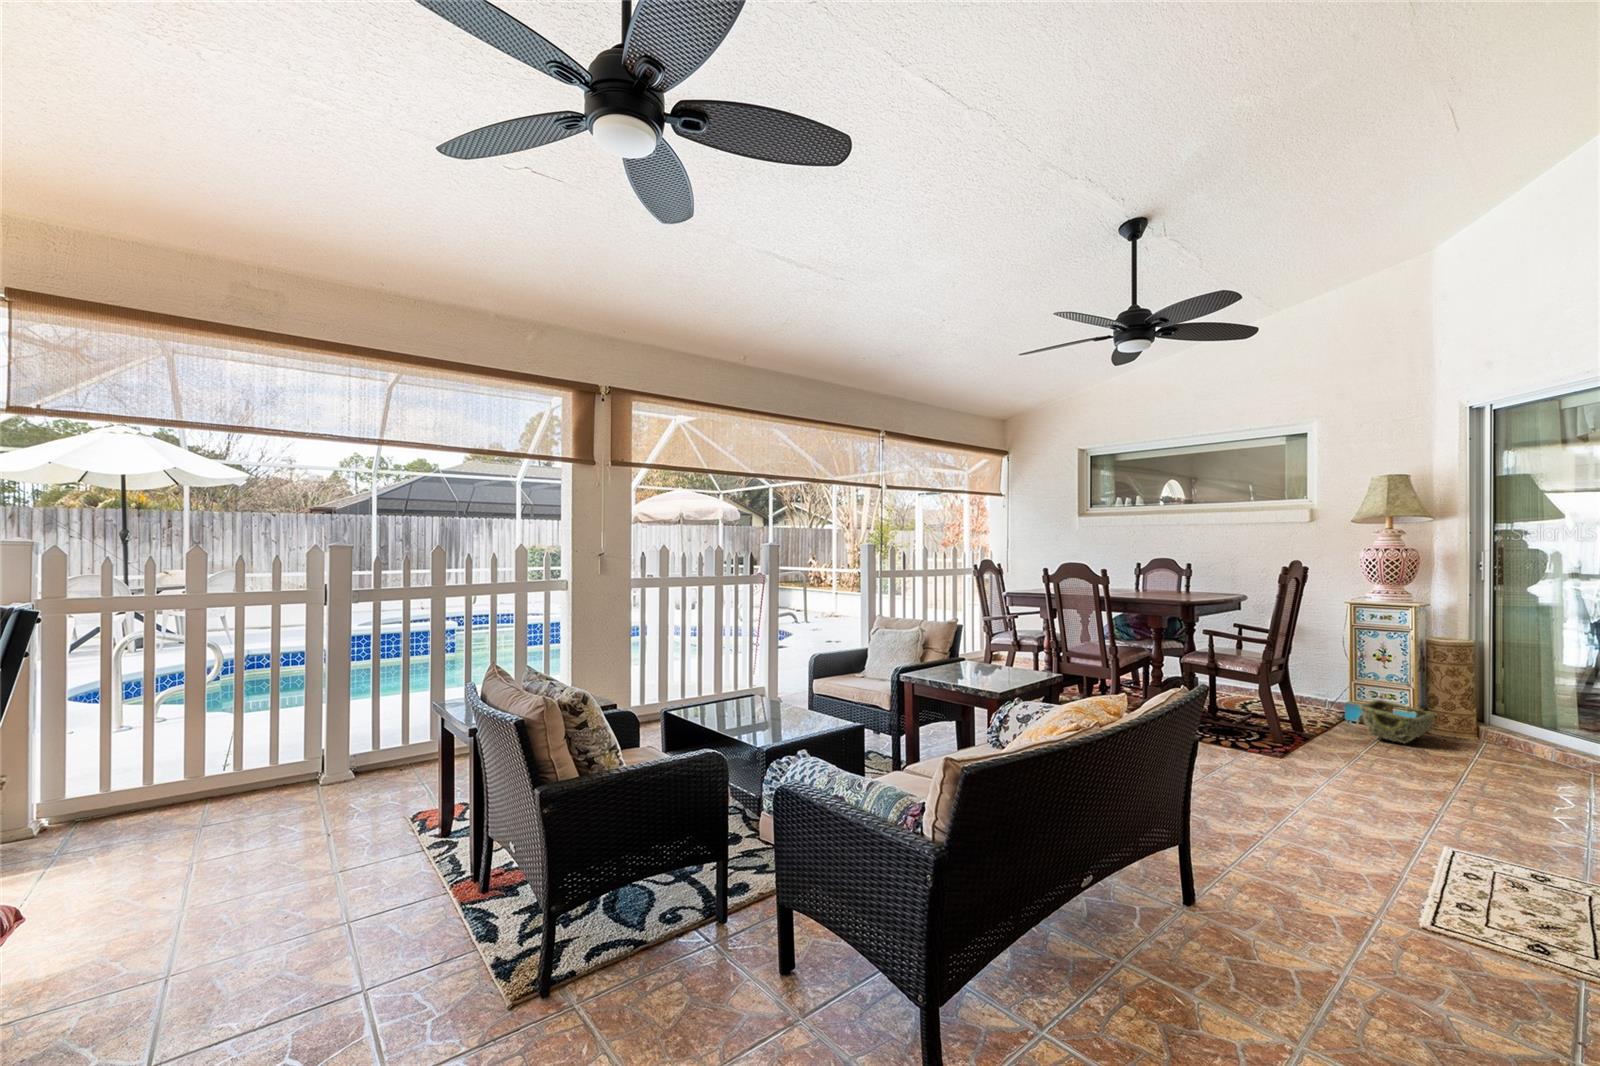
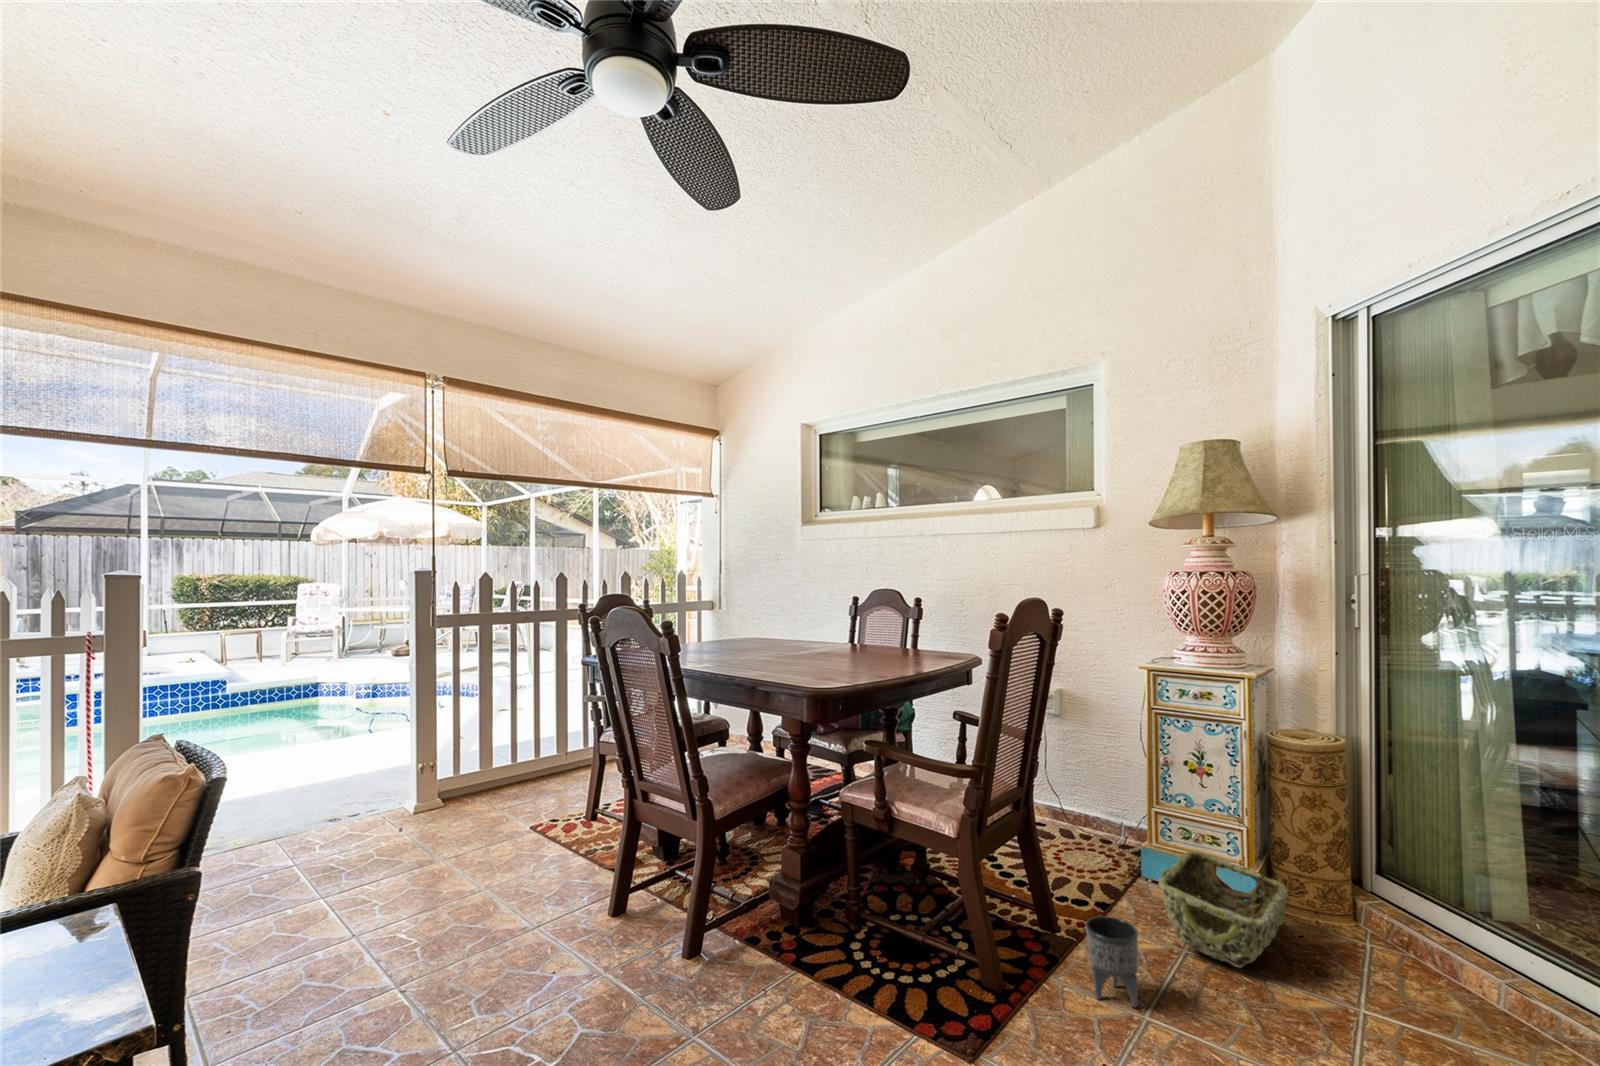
planter: none [1321,714,1350,750] -> present [1086,916,1139,1007]

